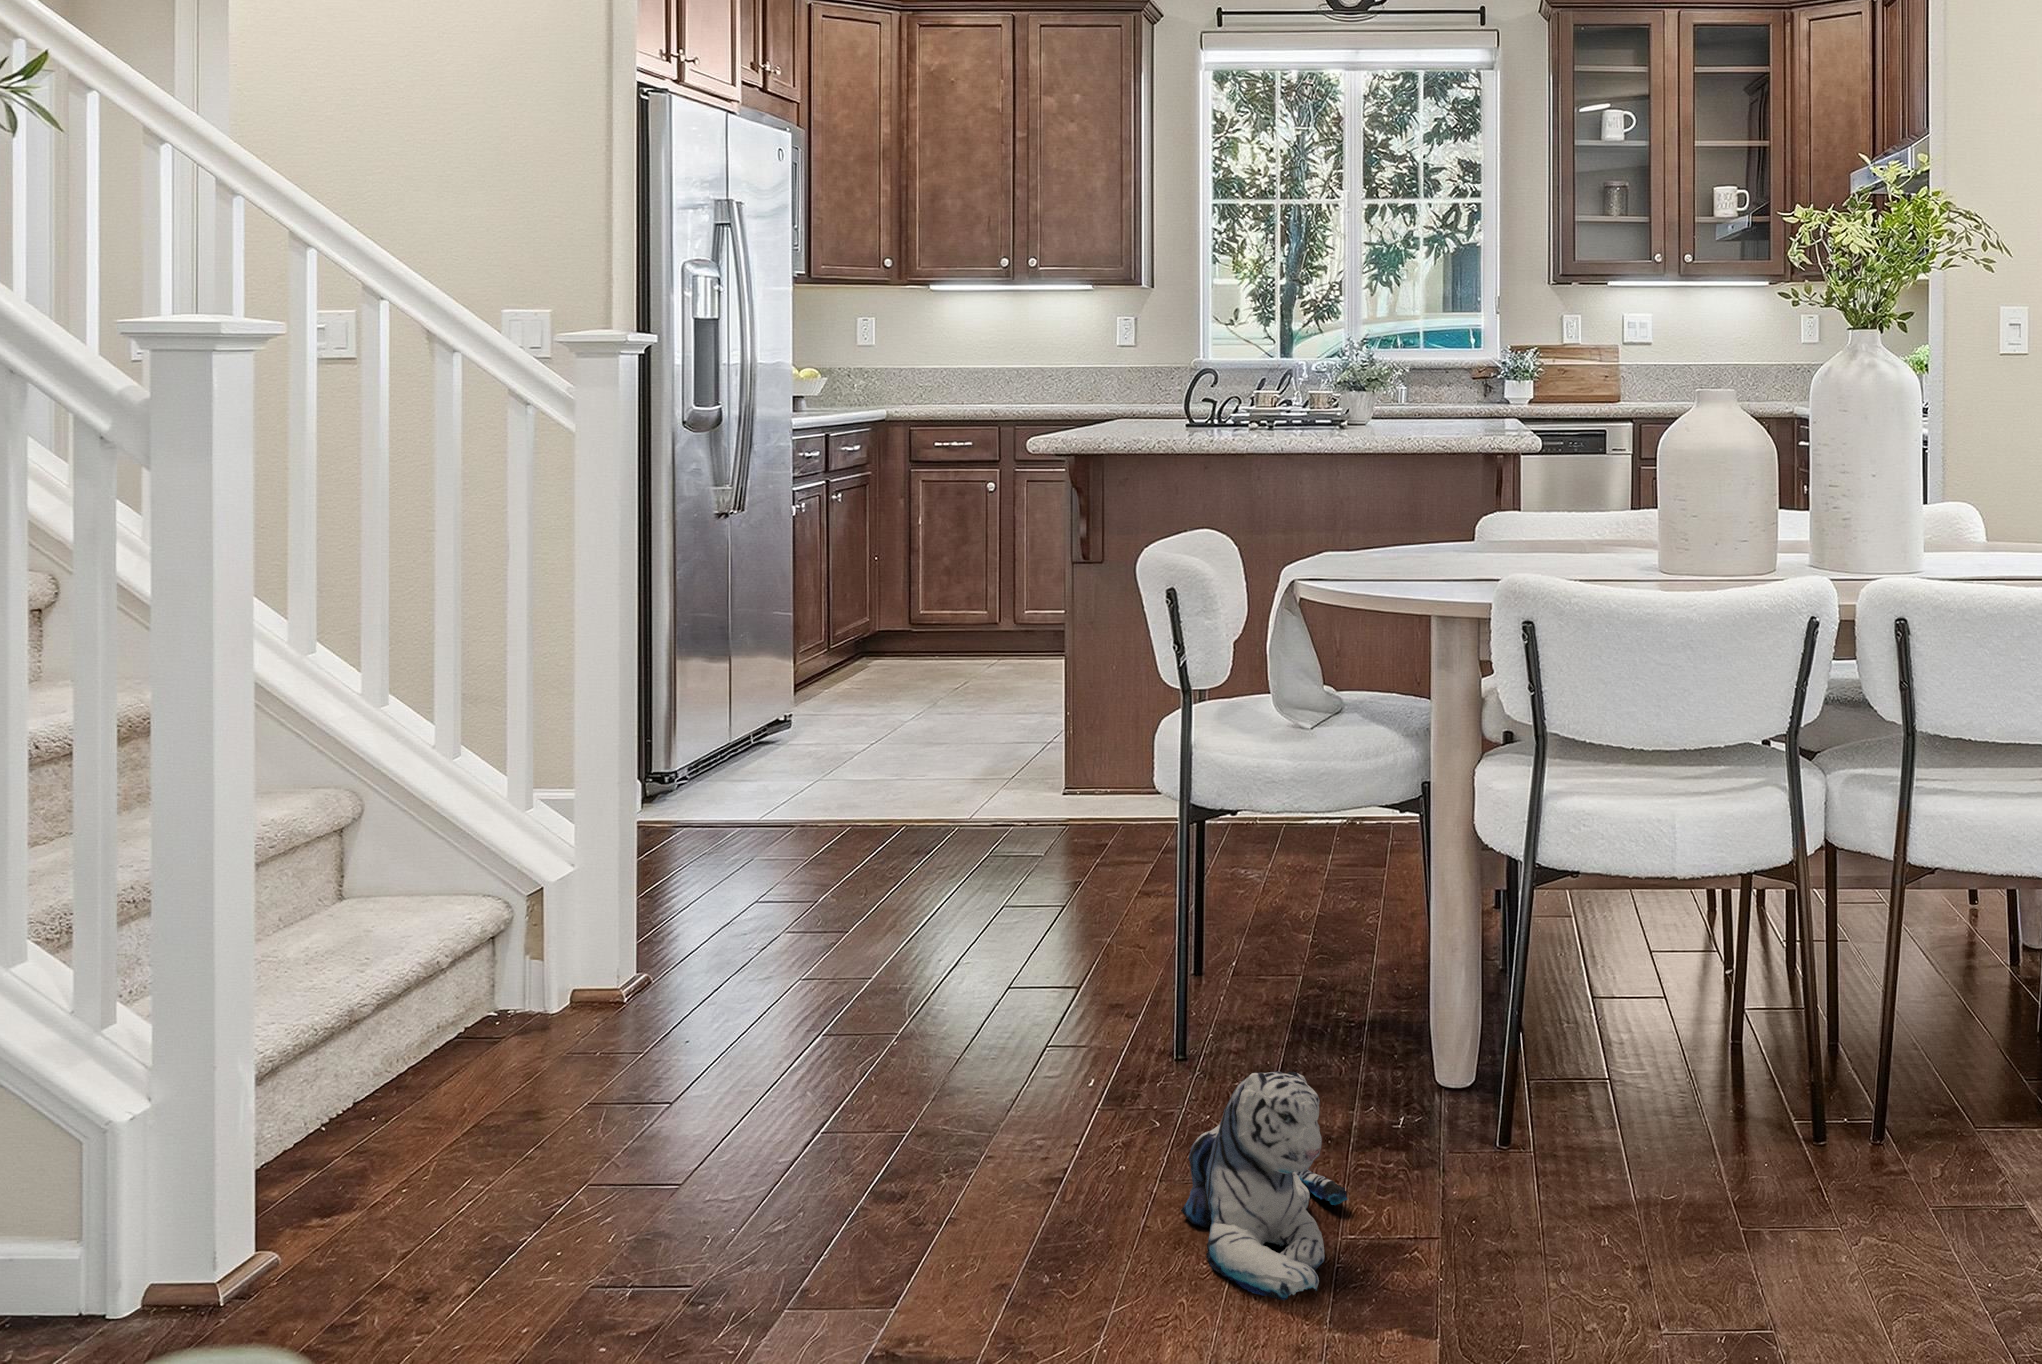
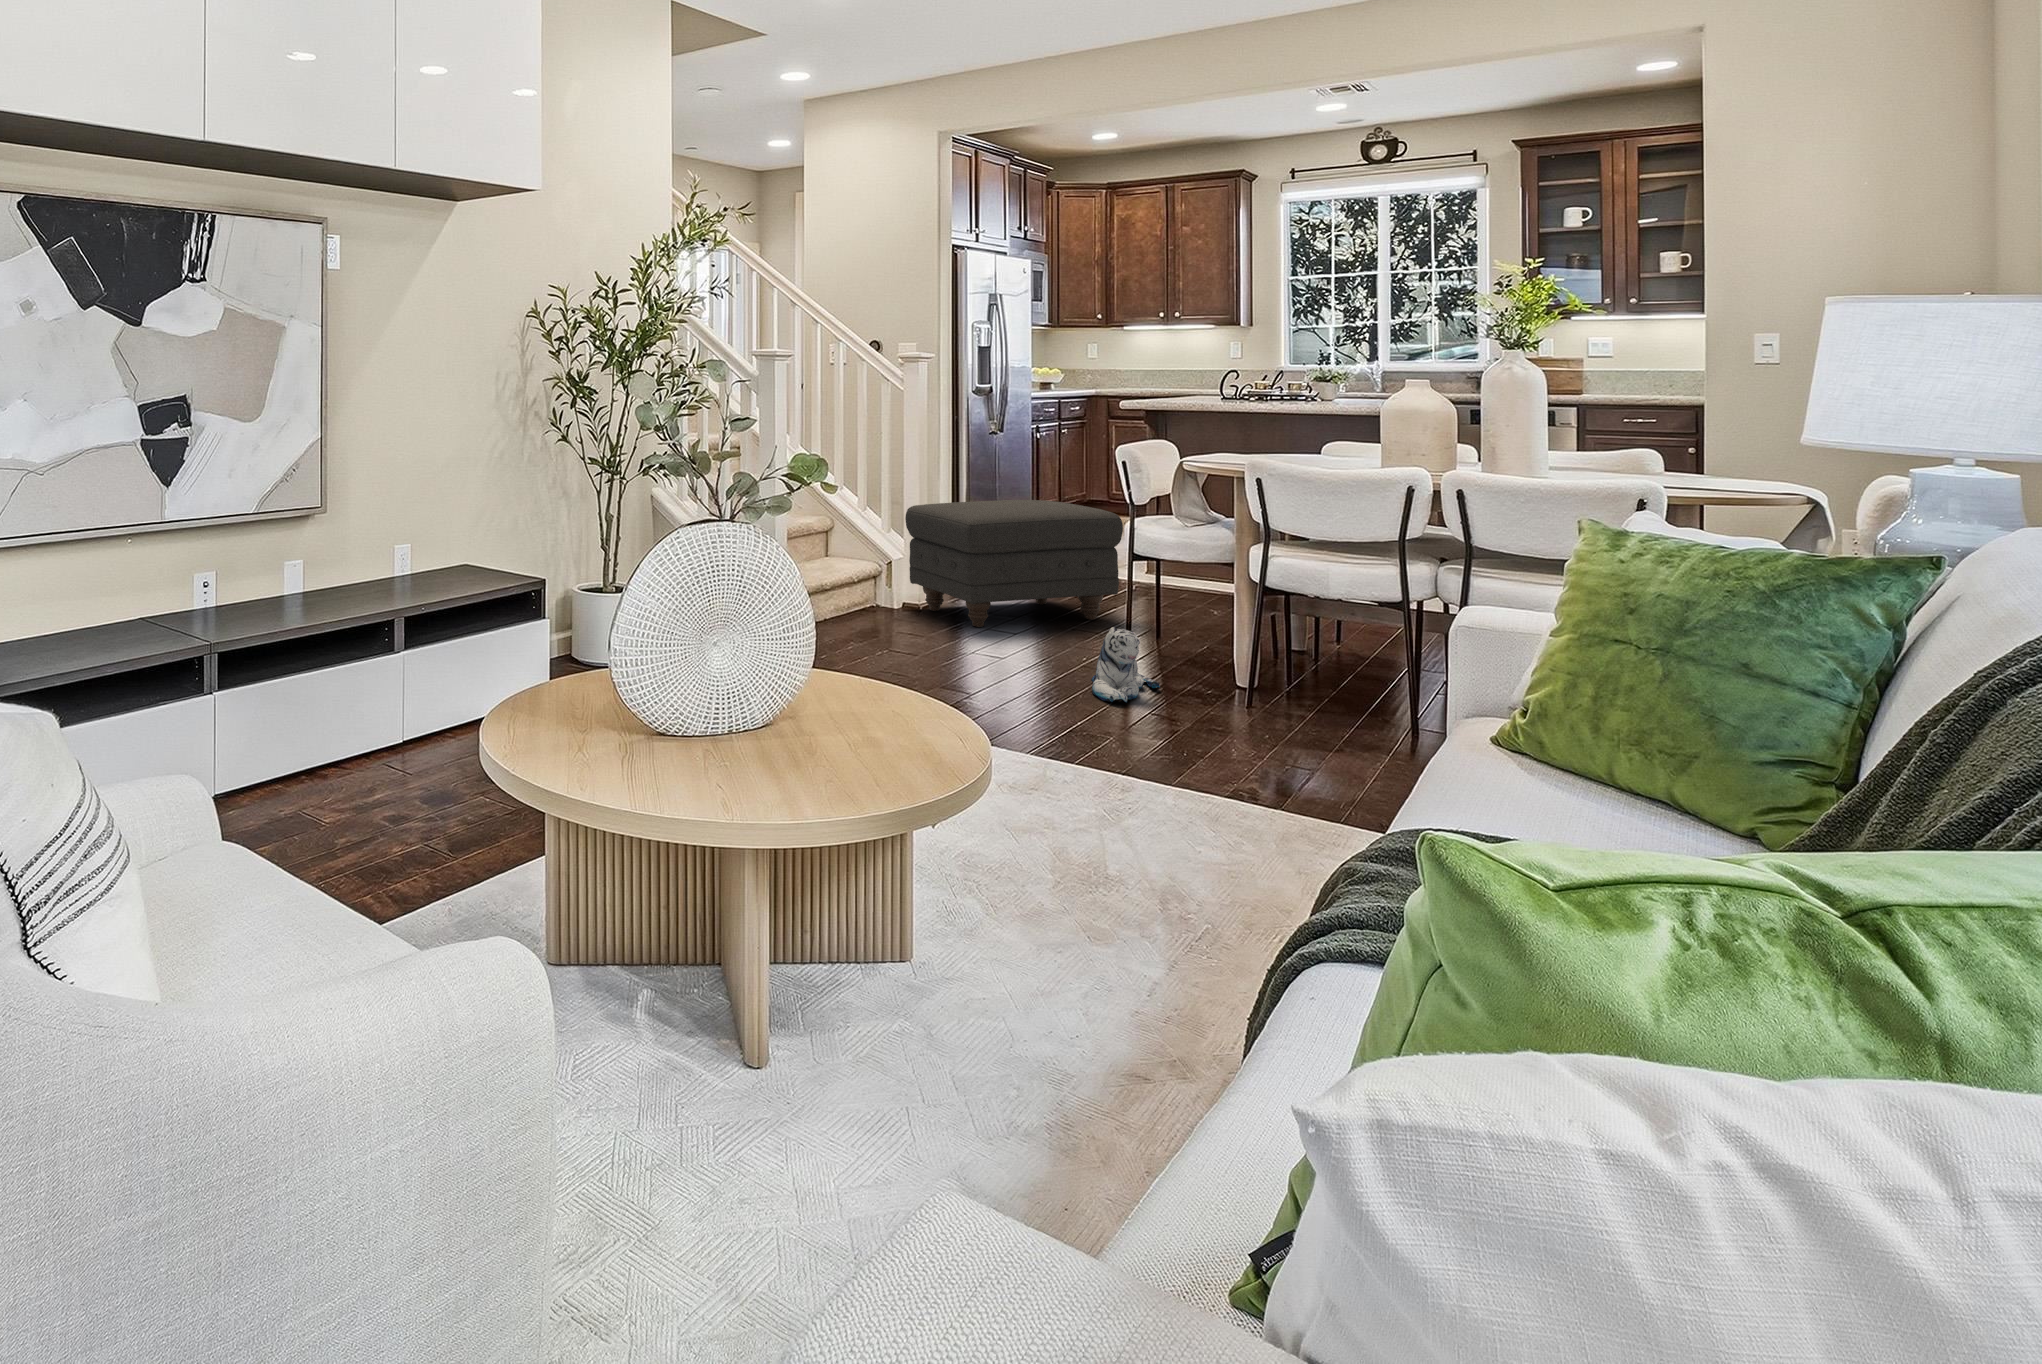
ottoman: none [594,681,1112,1049] -> present [905,500,1123,627]

